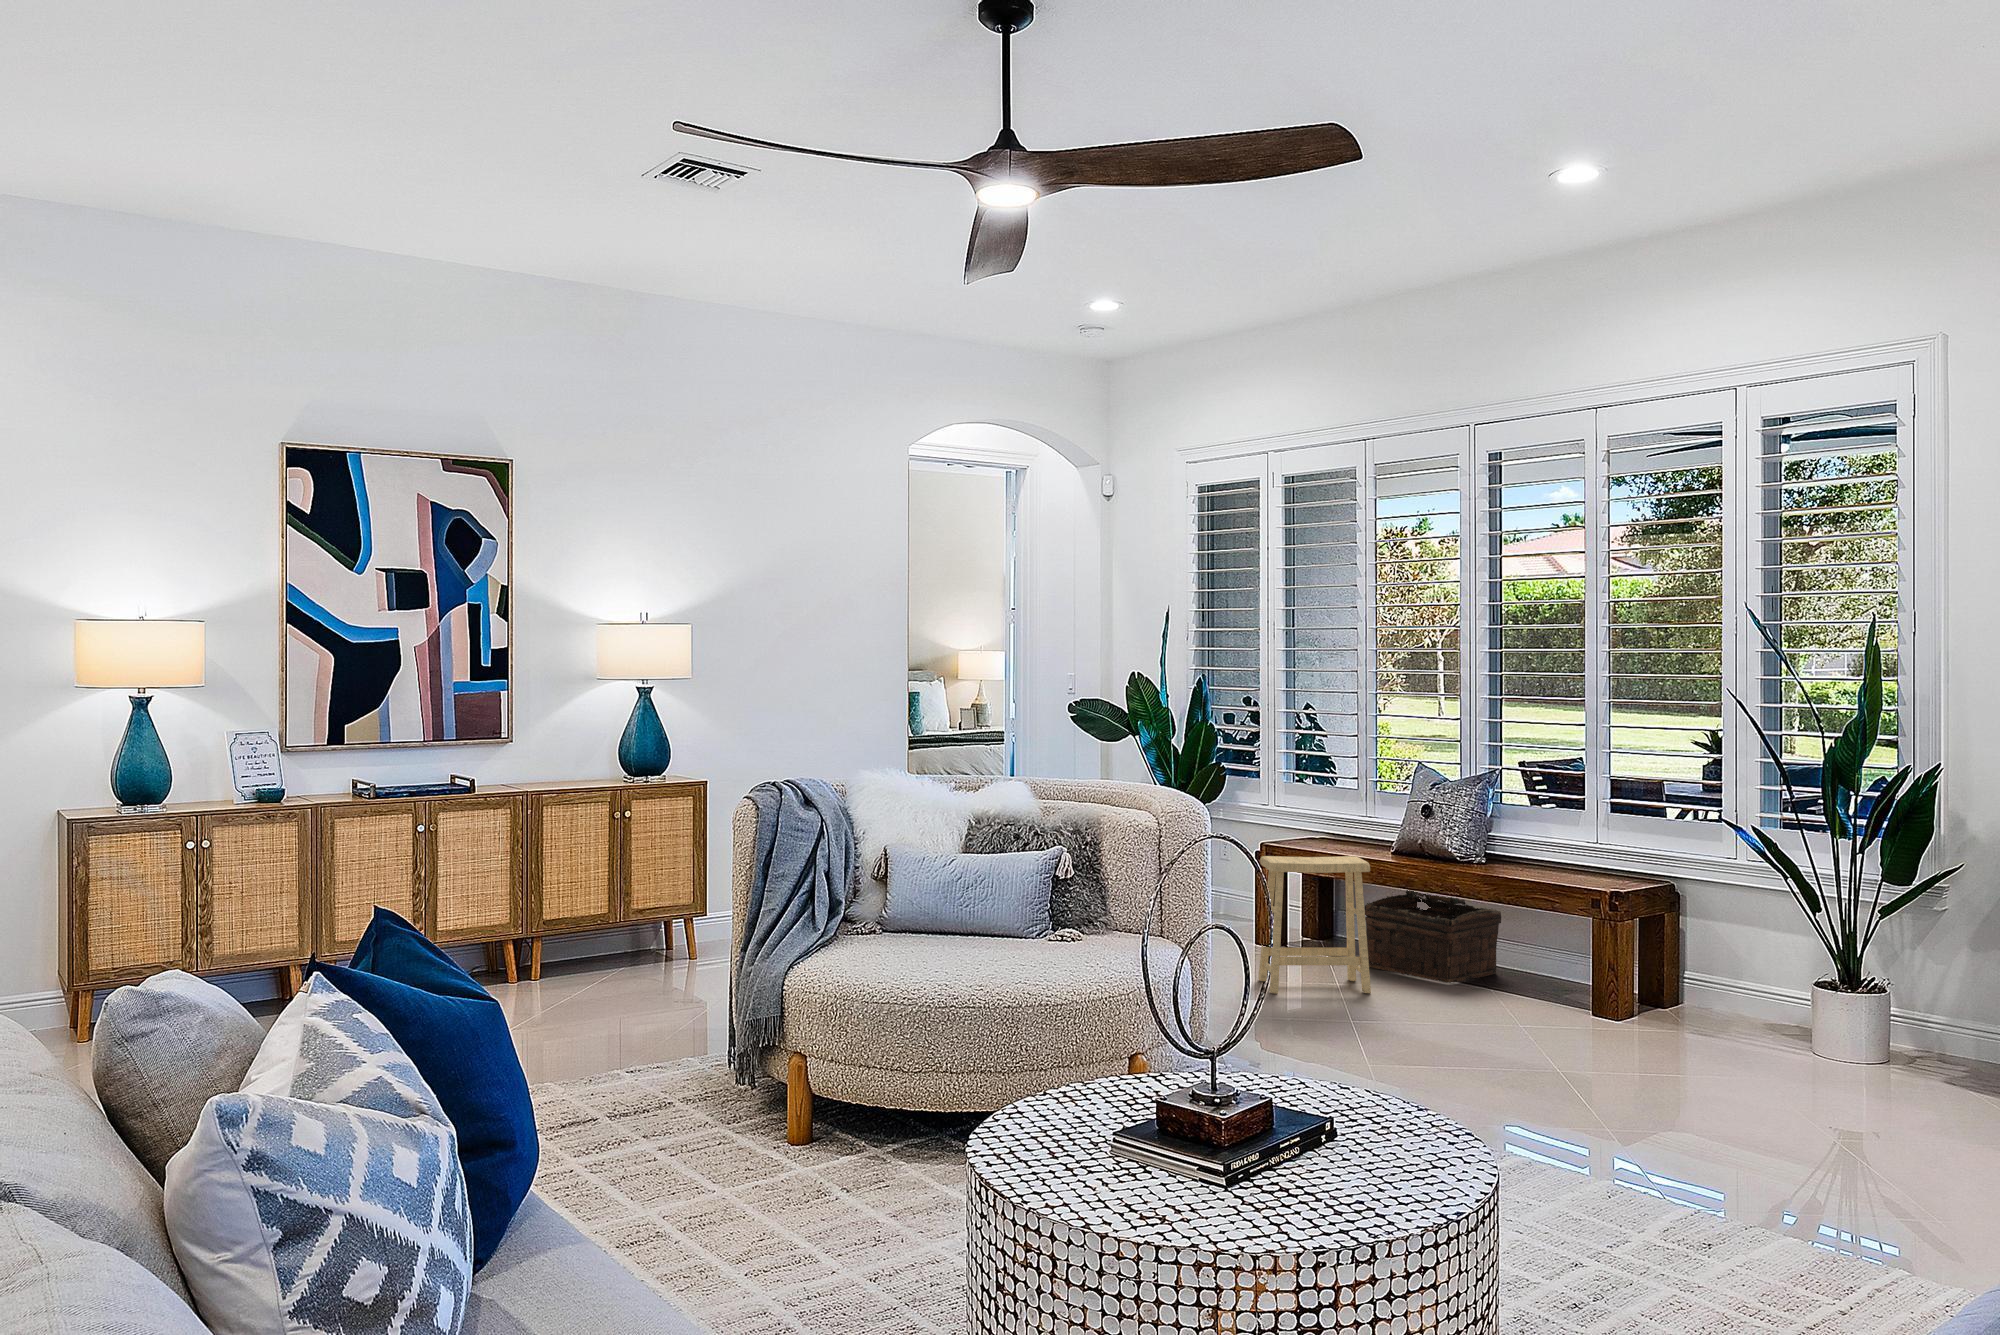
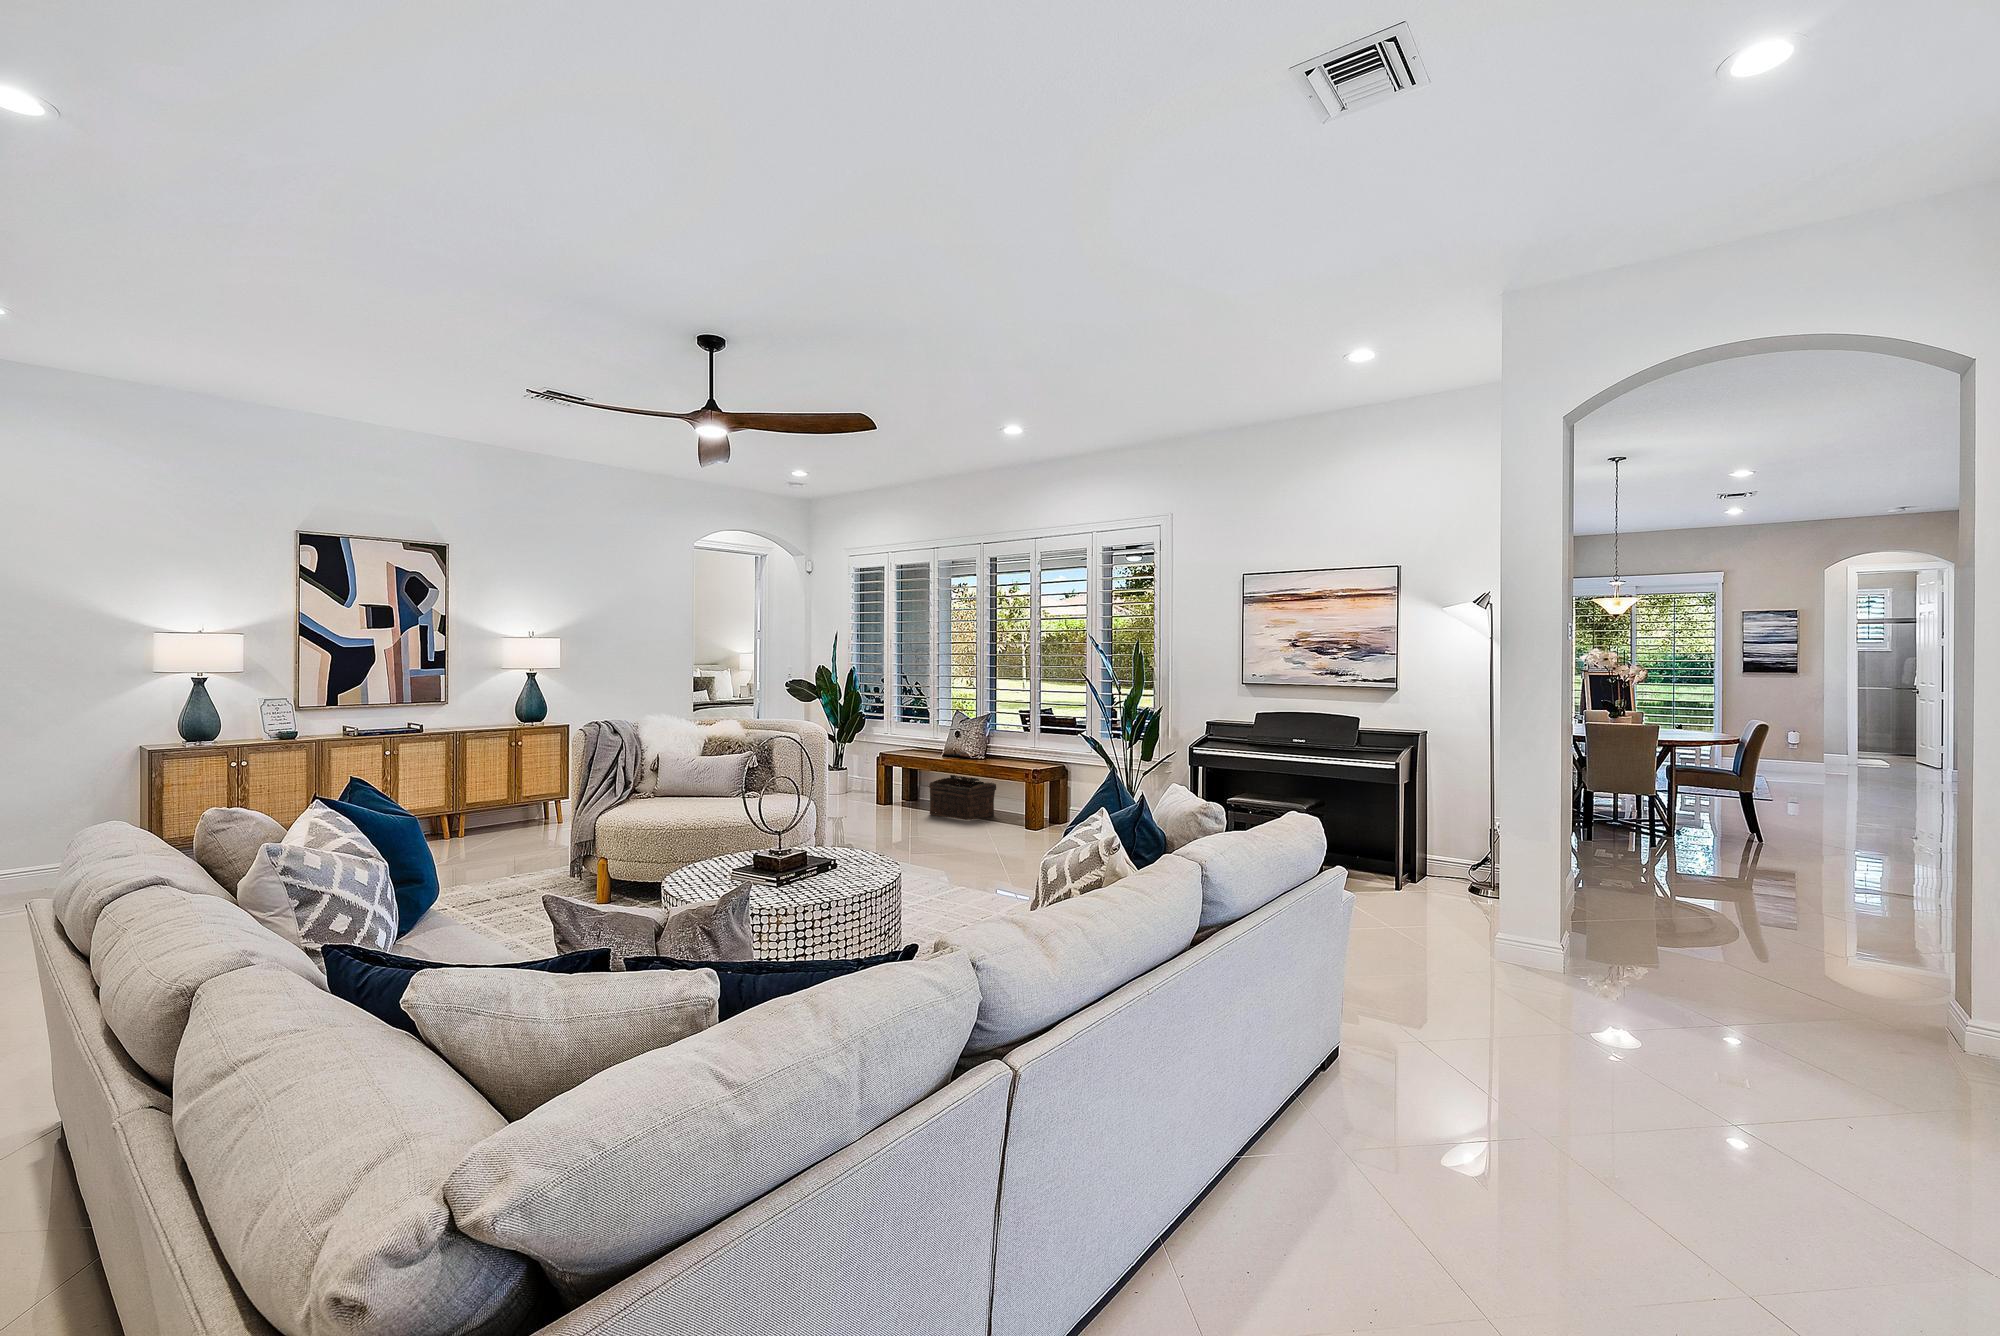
footstool: present [1258,856,1371,994] -> none [872,758,927,828]

